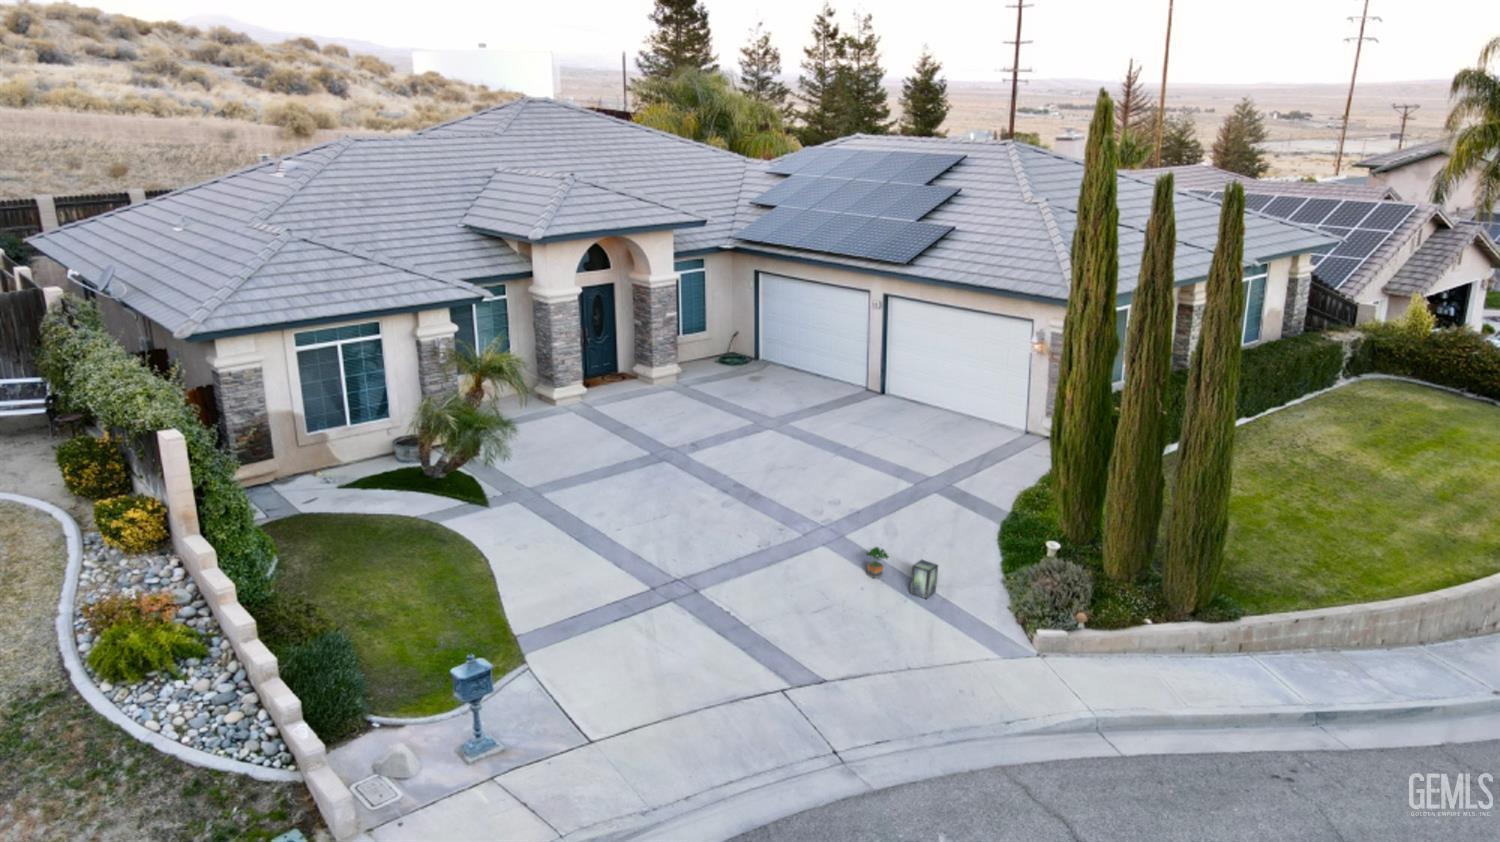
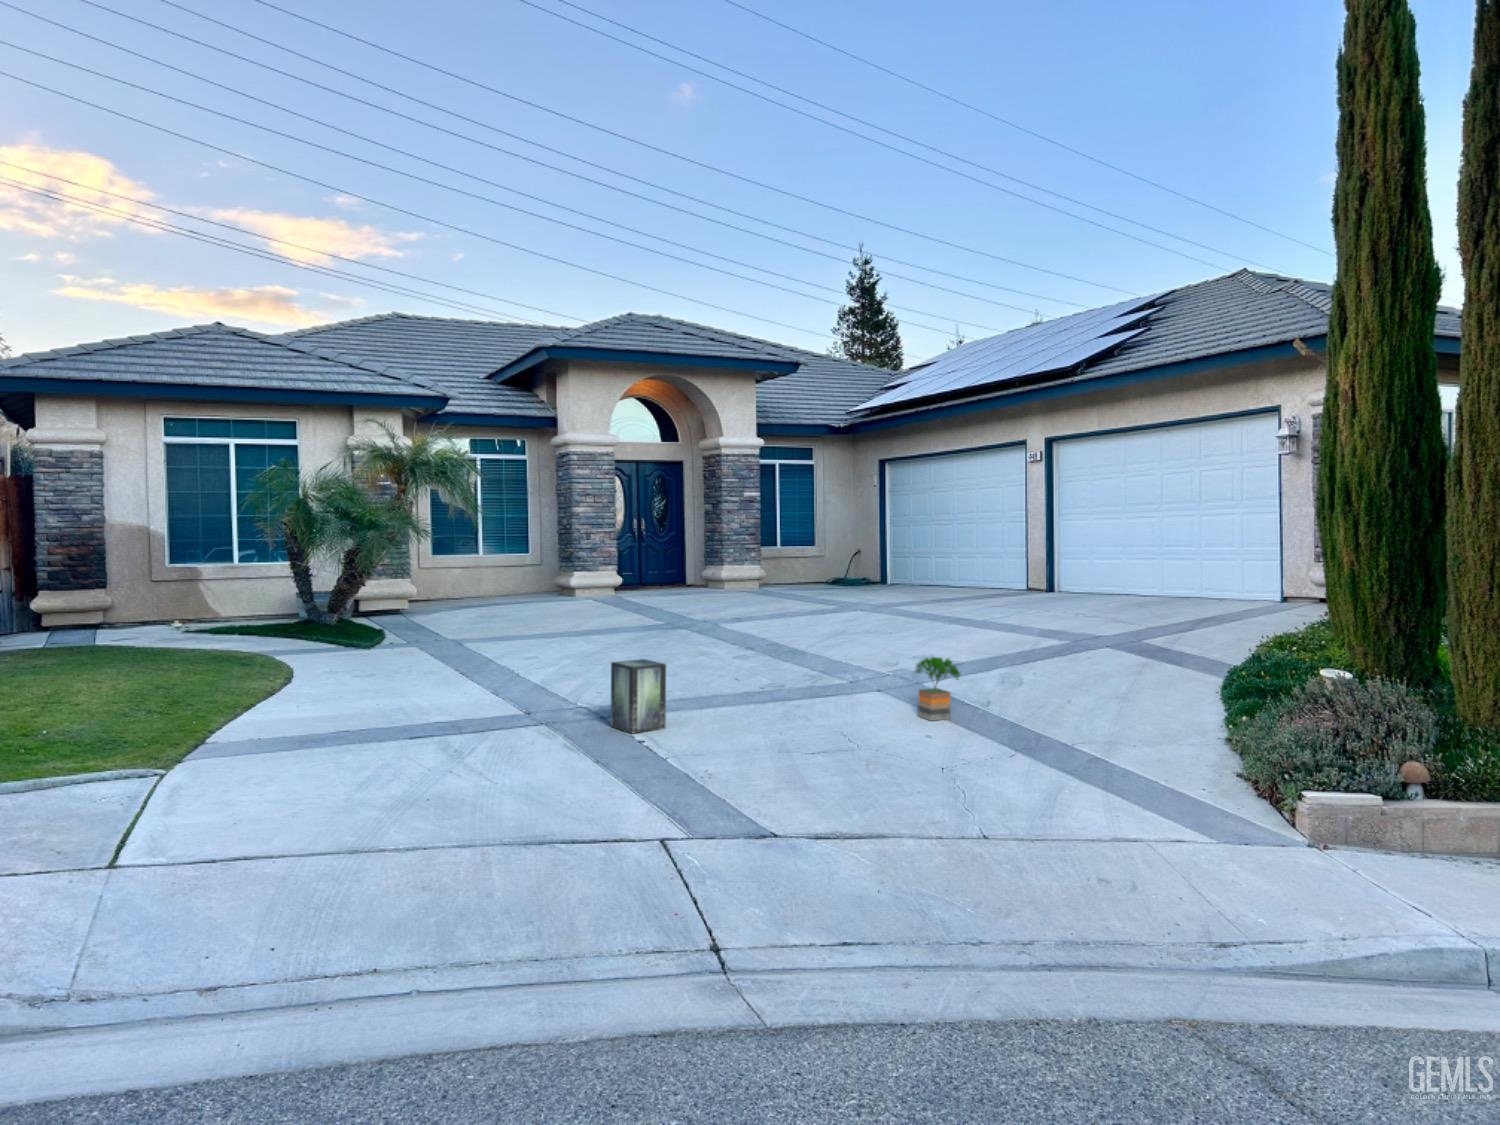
storage box: present [910,560,938,599] -> present [611,659,666,733]

